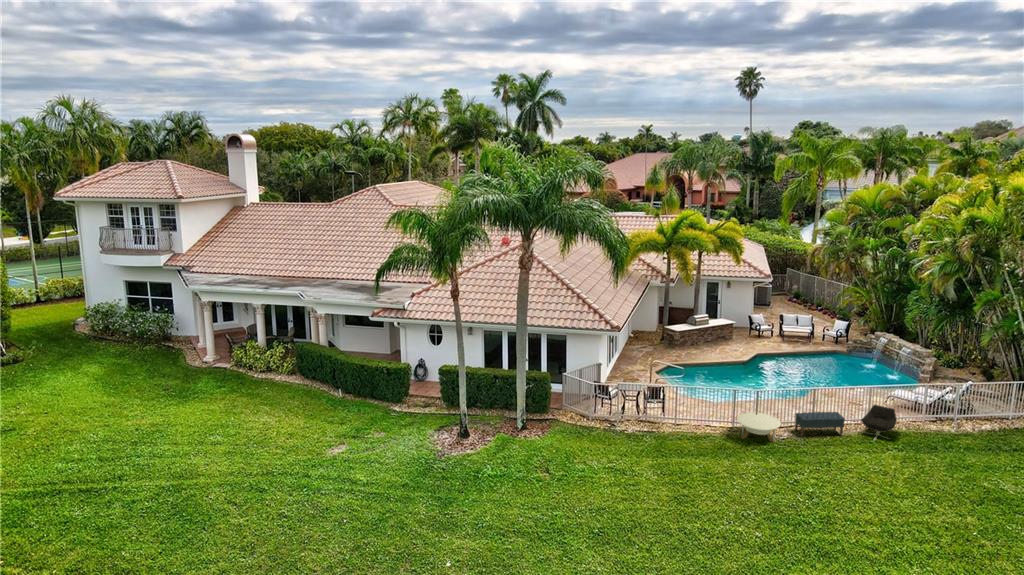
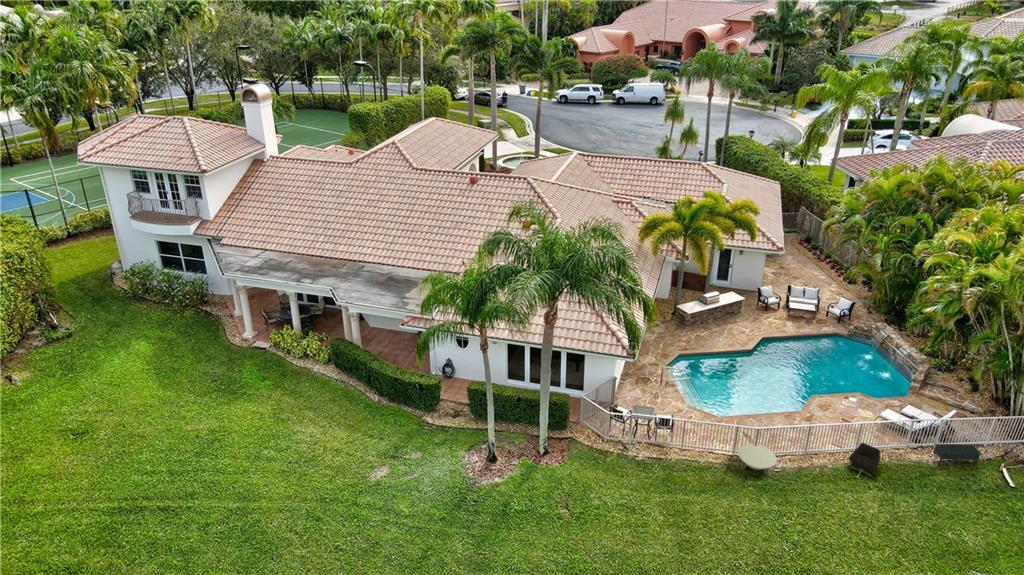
bench: present [795,412,845,437] -> present [934,444,981,467]

